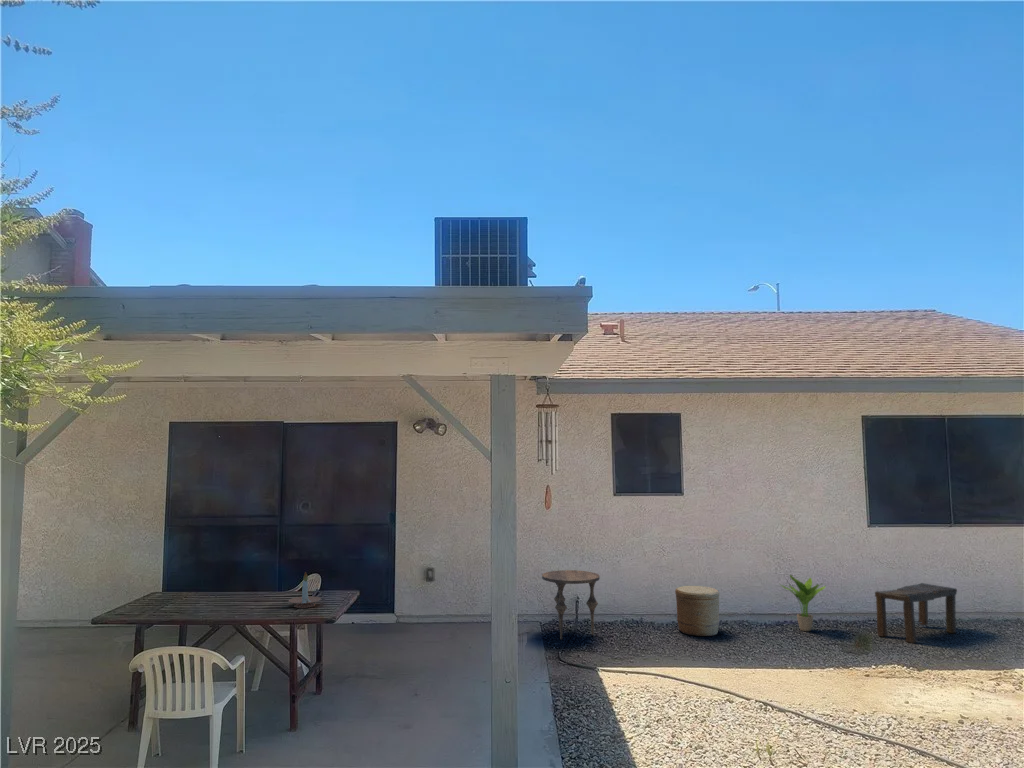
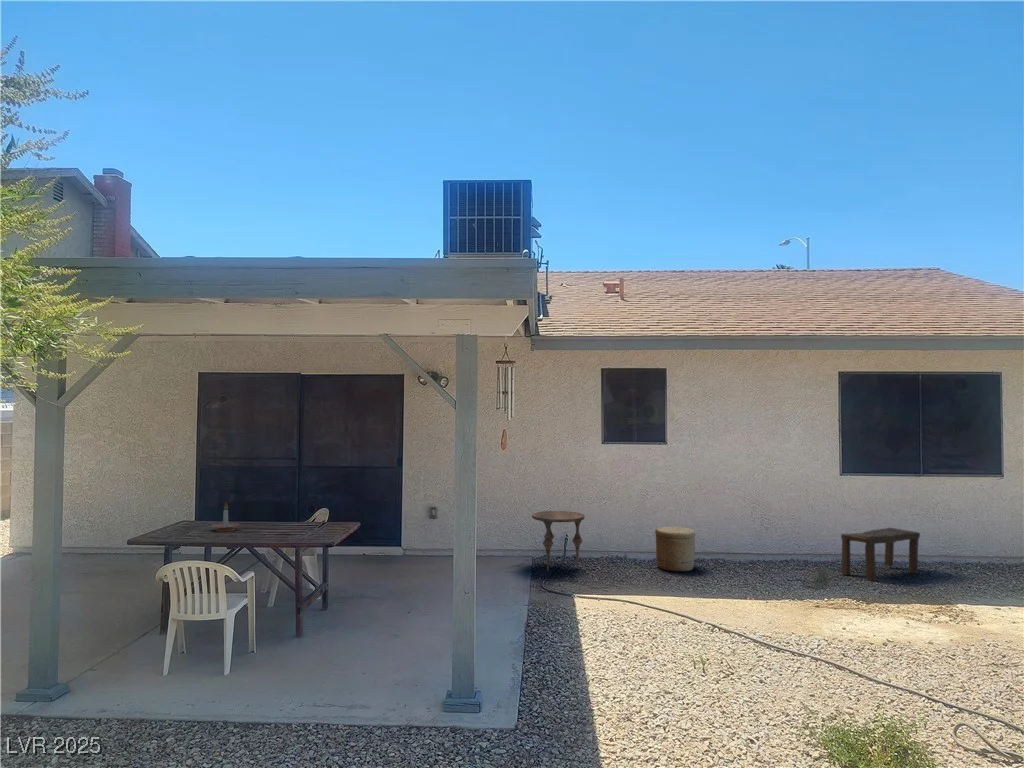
candle holder: present [289,572,321,608] -> present [212,503,239,532]
potted plant: present [783,575,825,631] -> none [753,518,797,569]

